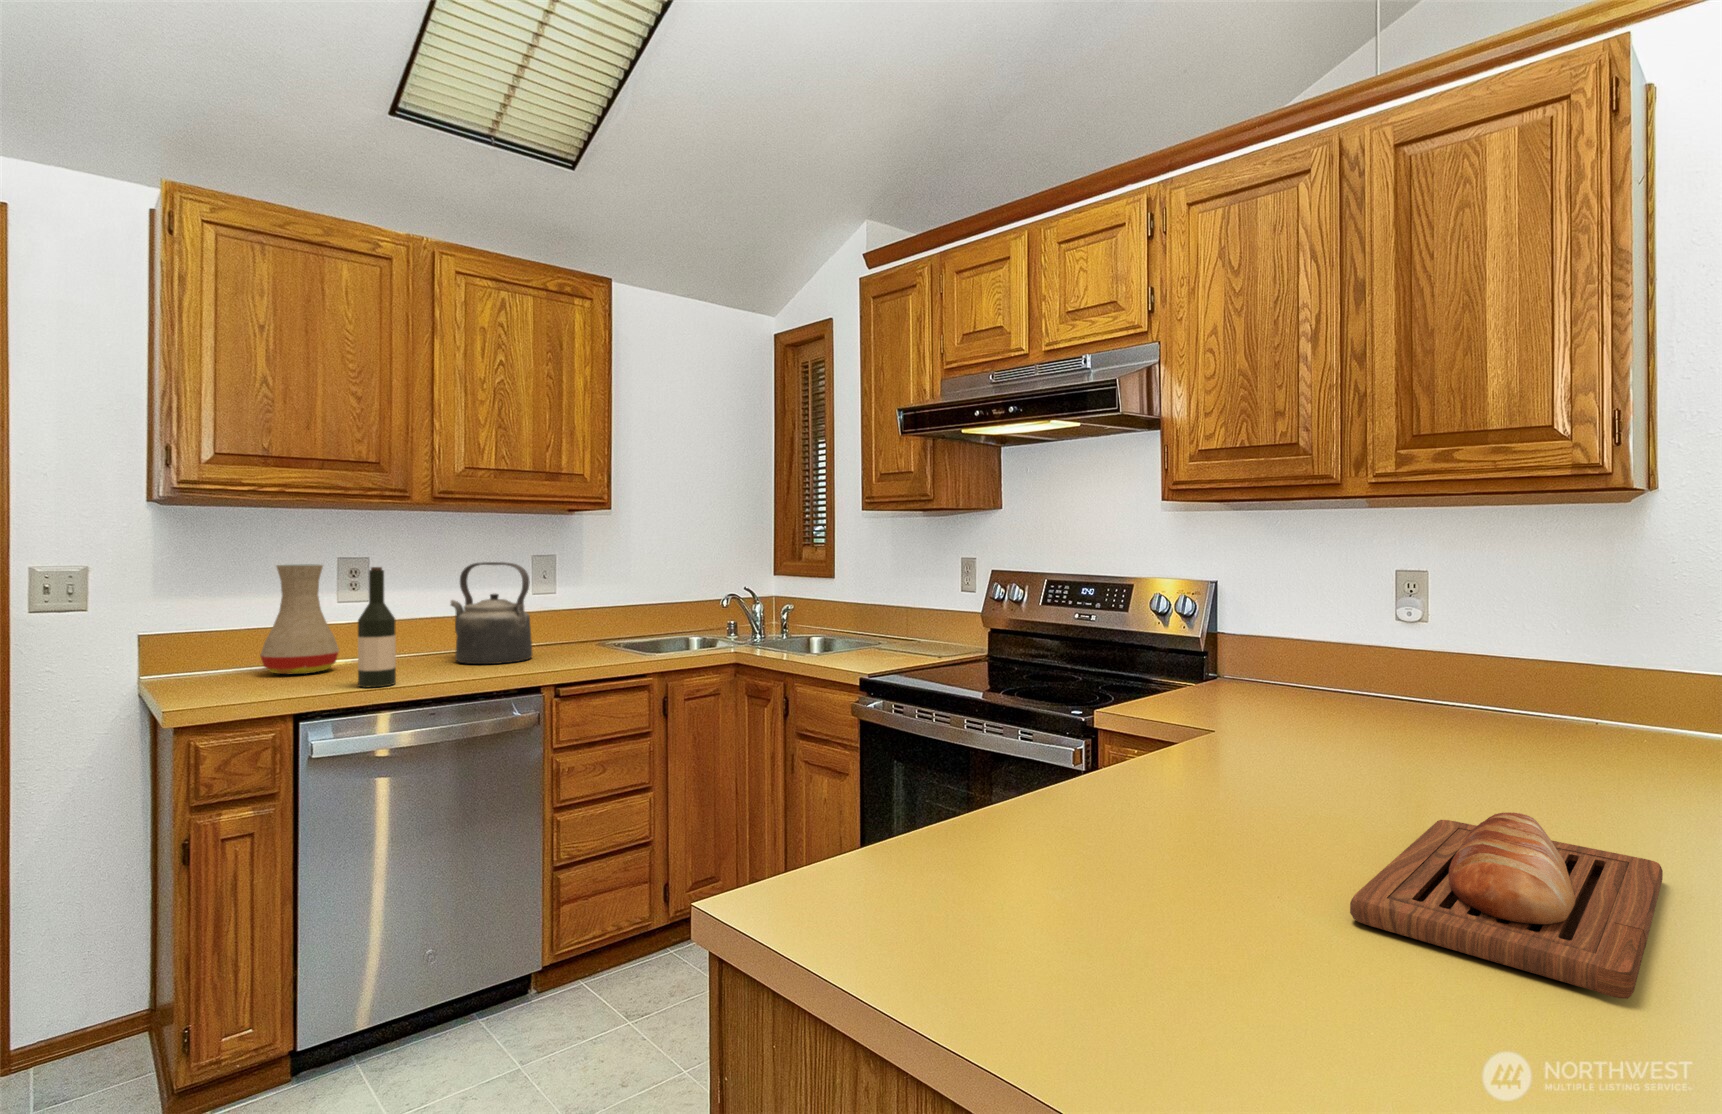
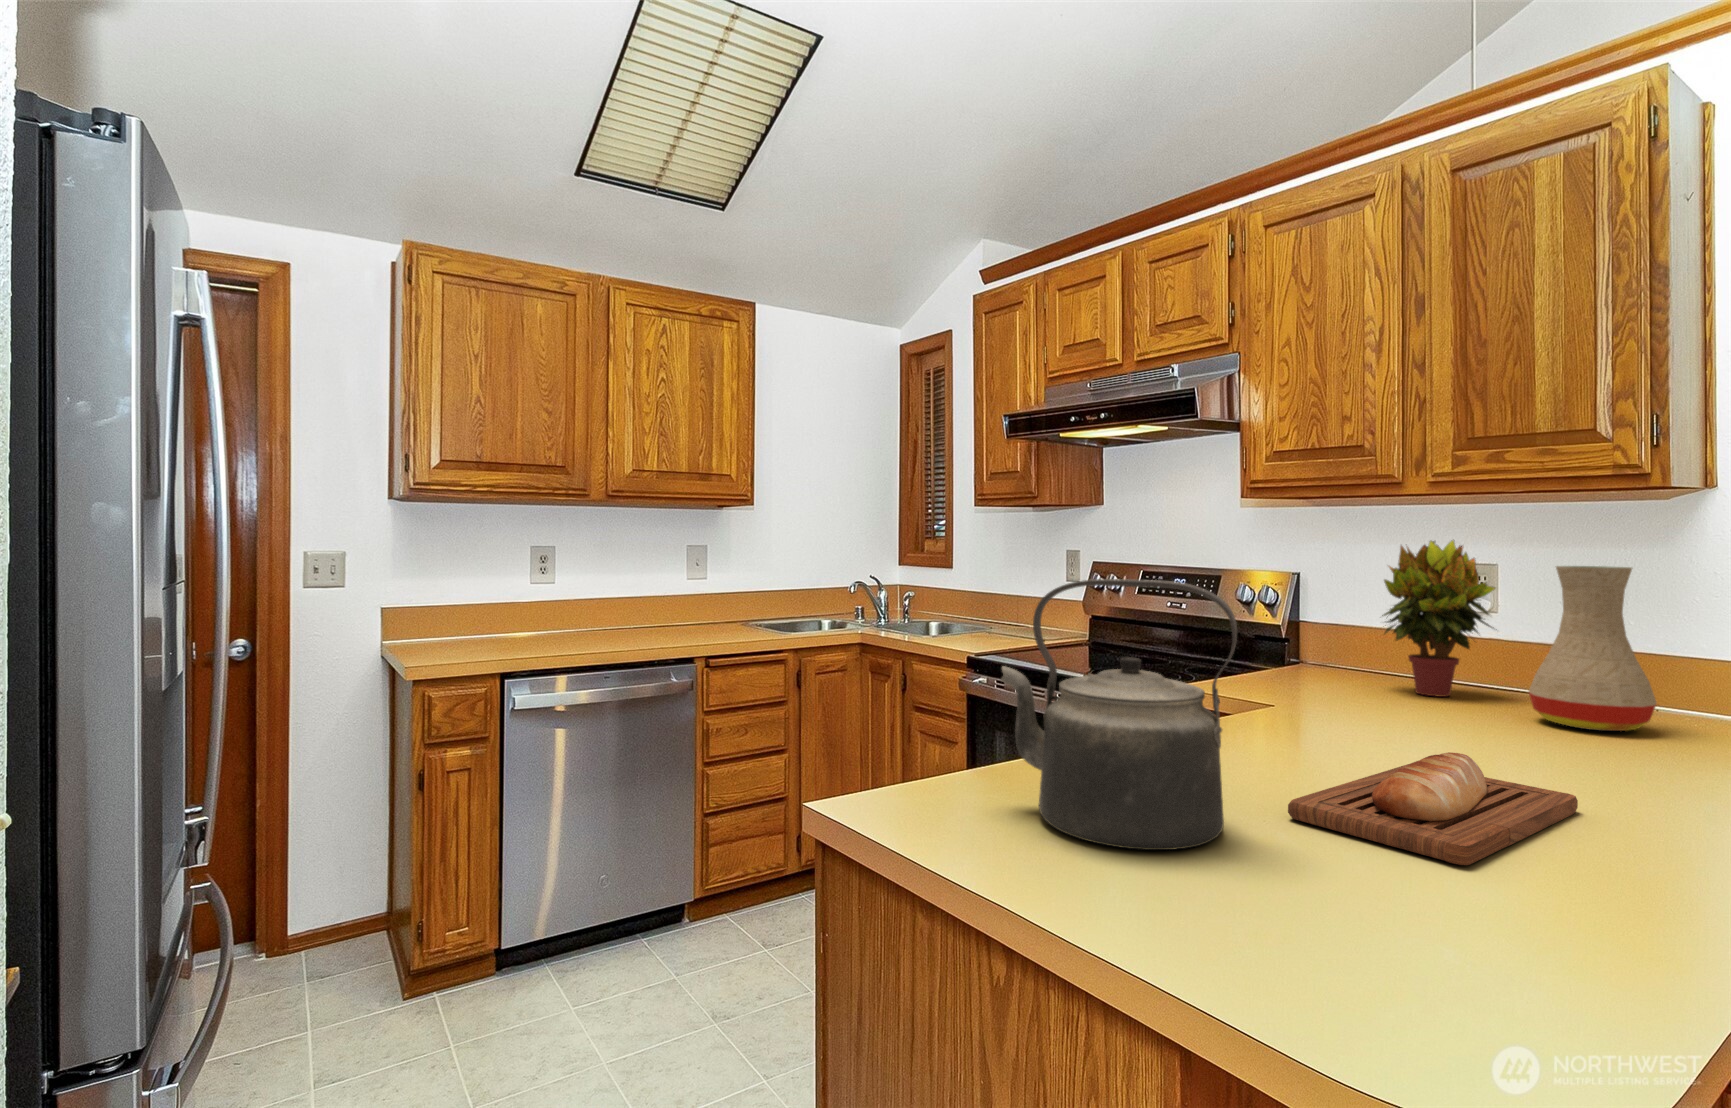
potted plant: none [1313,545,1441,715] -> present [1382,540,1495,697]
kettle: present [451,562,533,664] -> present [1001,579,1237,850]
vase: present [260,564,339,675] -> present [1529,566,1657,731]
wine bottle: present [358,567,396,688] -> none [550,553,578,651]

